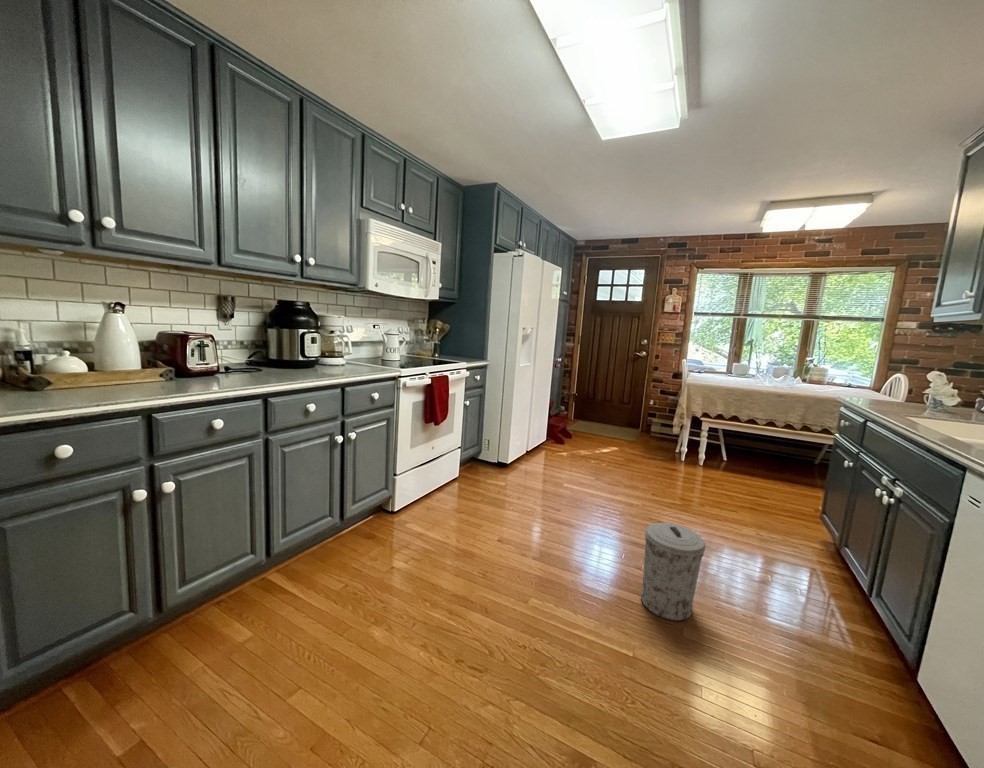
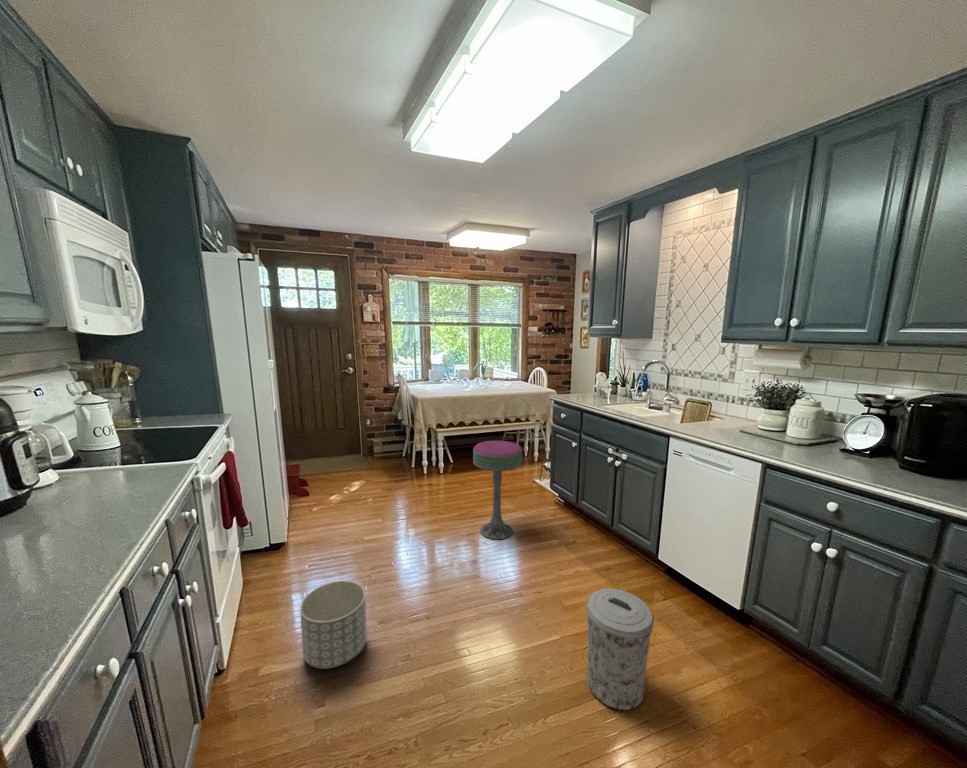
bar stool: none [680,420,737,515] -> present [473,441,522,539]
planter: none [503,461,543,504] -> present [300,581,367,668]

